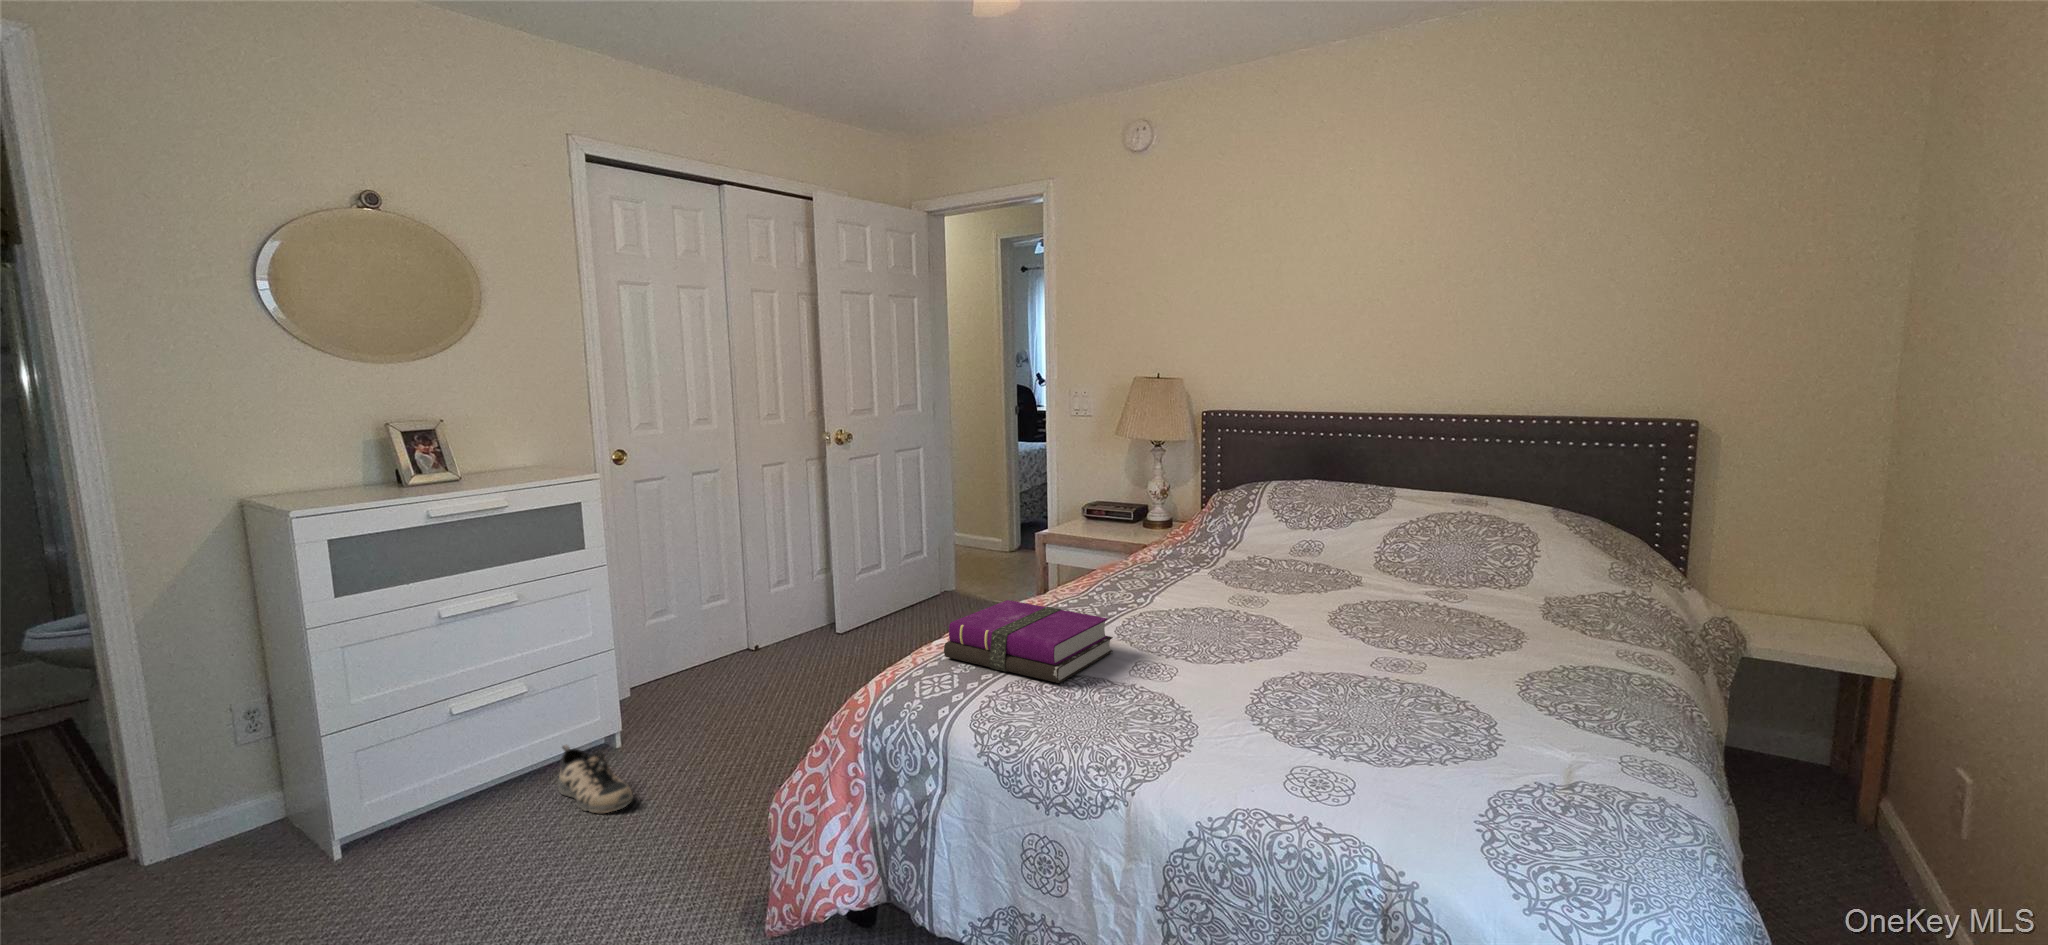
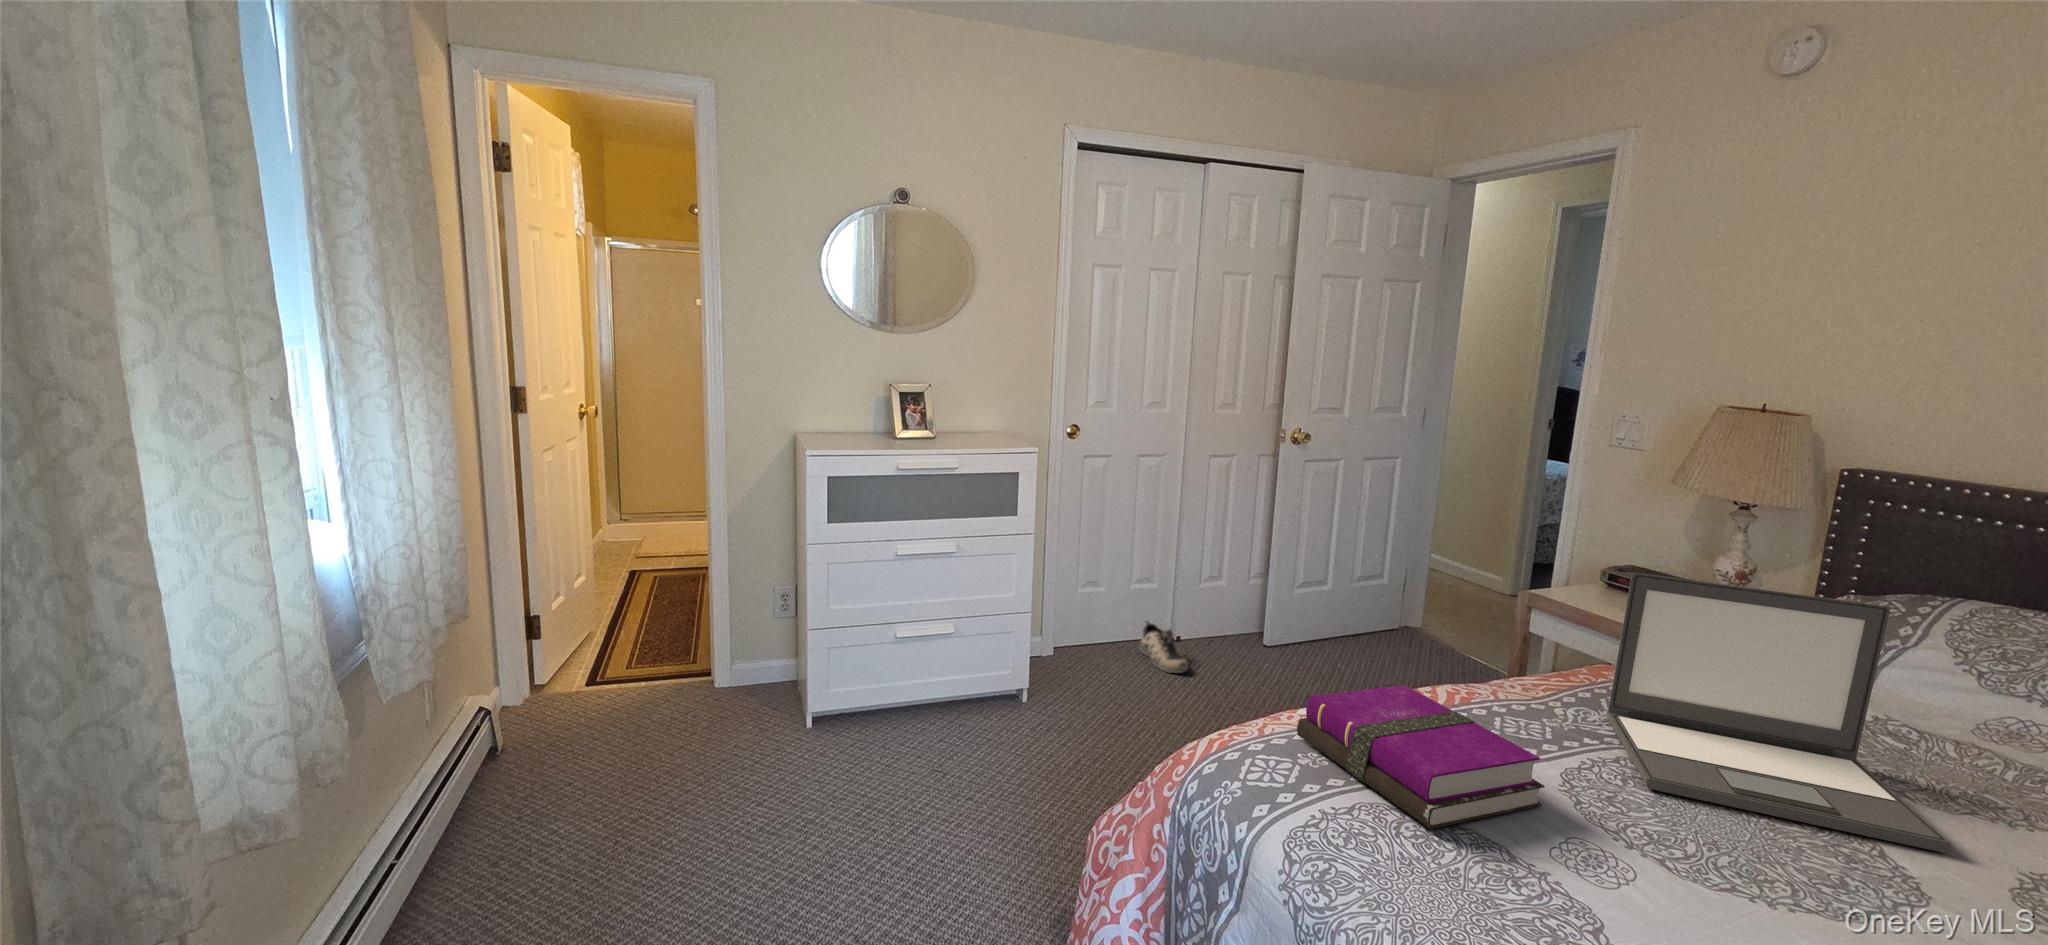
laptop: none [1124,483,1299,625] -> present [1606,572,1951,853]
shoe: present [558,745,633,813] -> present [1139,620,1188,673]

